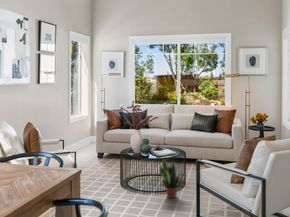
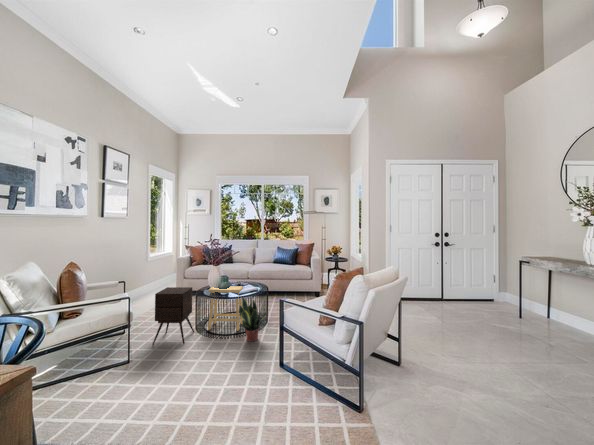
side table: none [89,147,121,195] -> present [153,287,194,345]
footstool: none [132,148,163,189] -> present [208,286,243,331]

